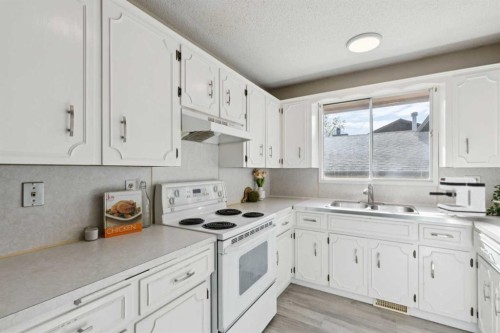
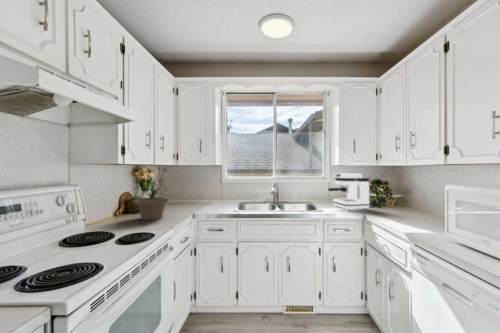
potted plant: none [249,169,278,207] -> present [131,168,169,220]

